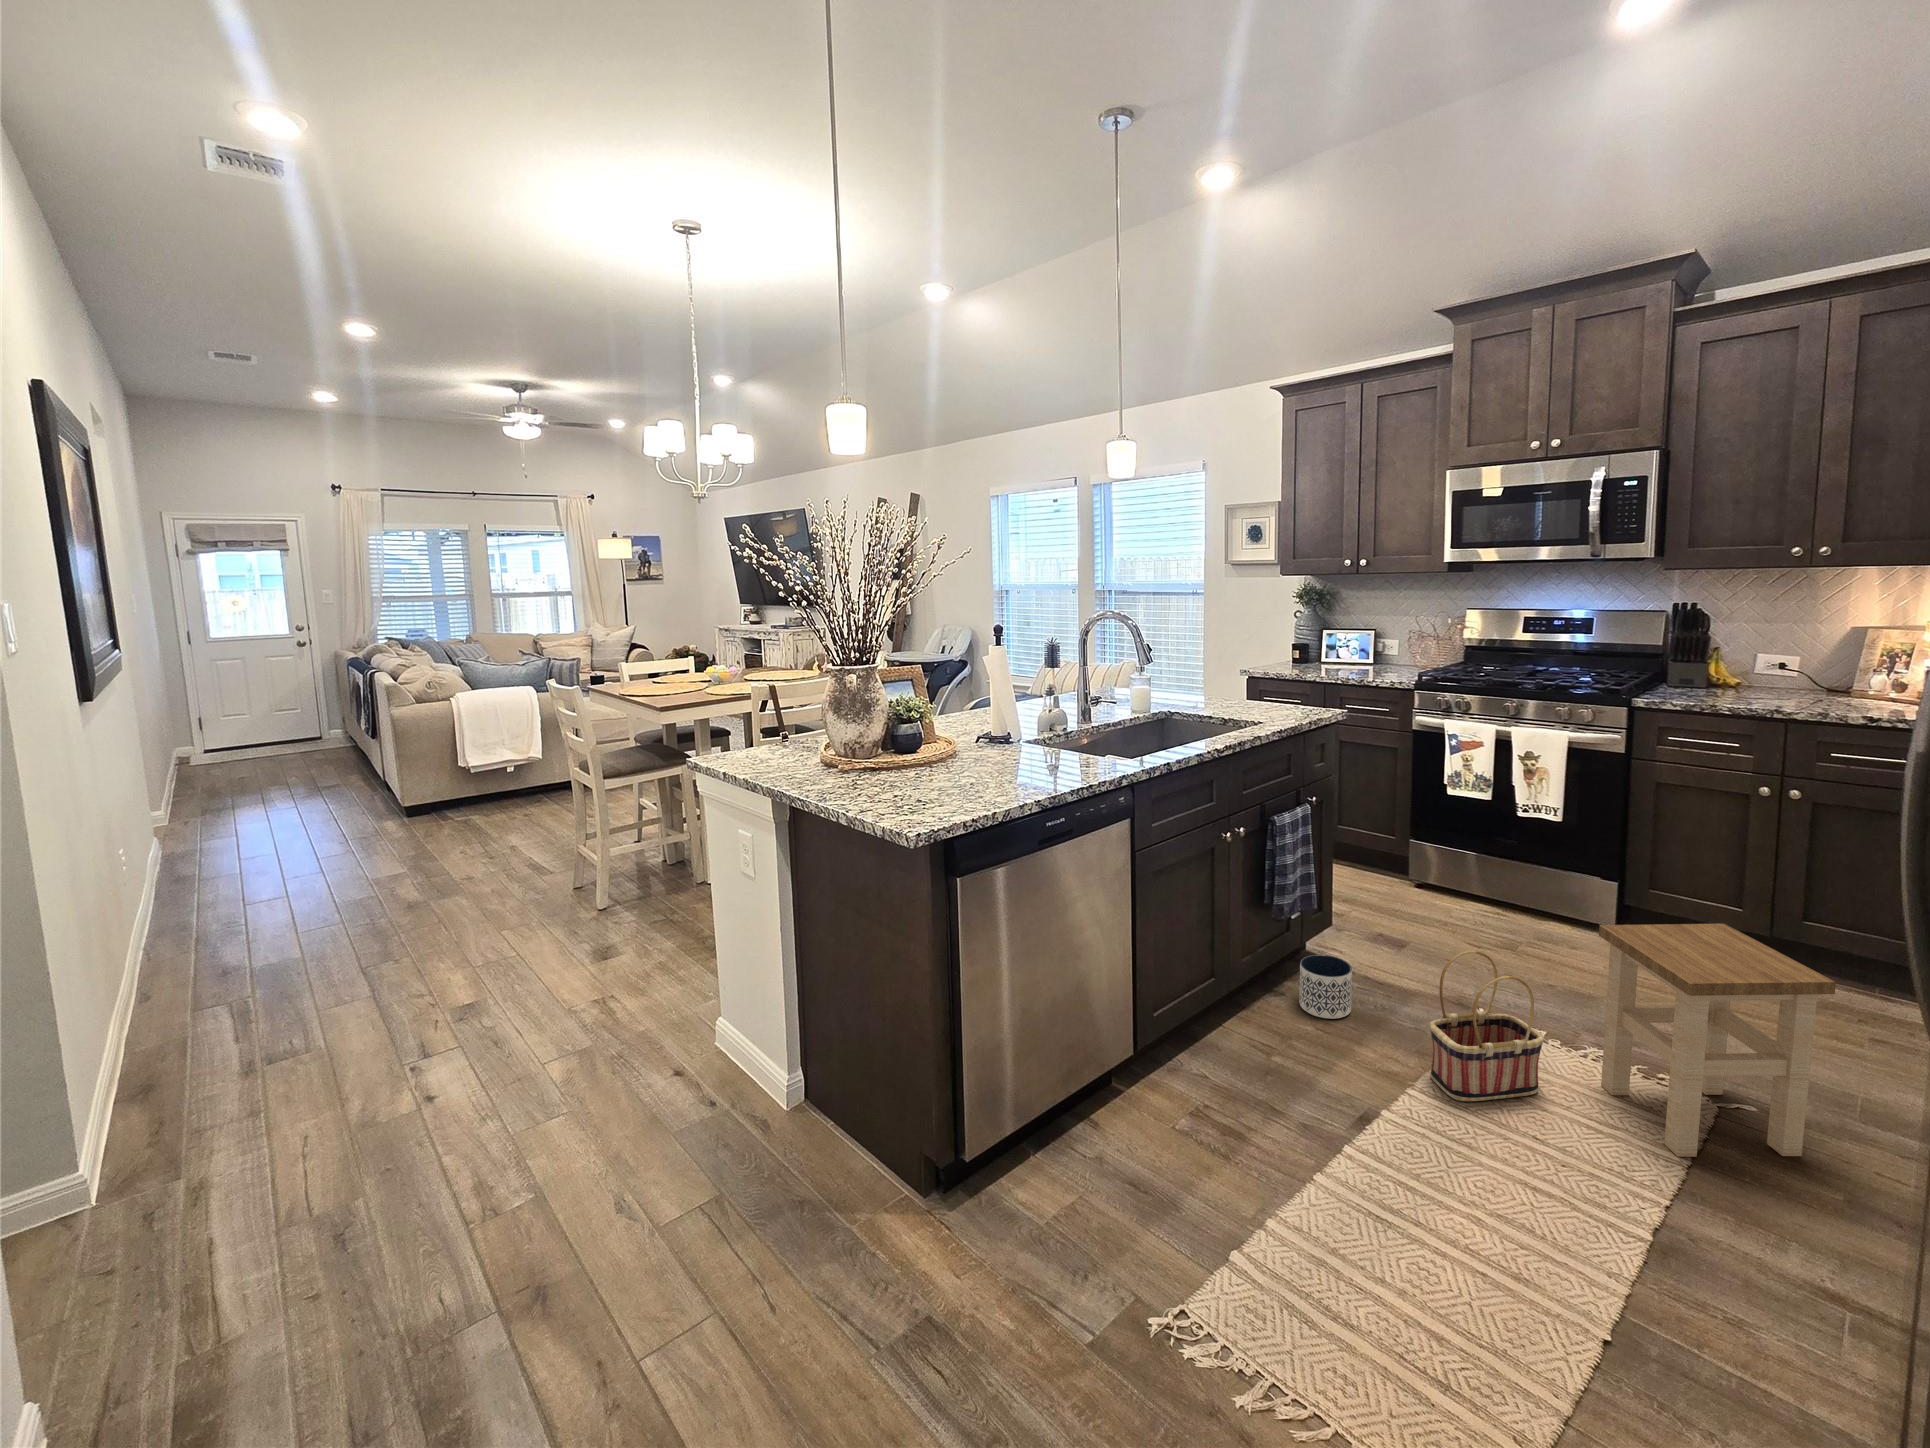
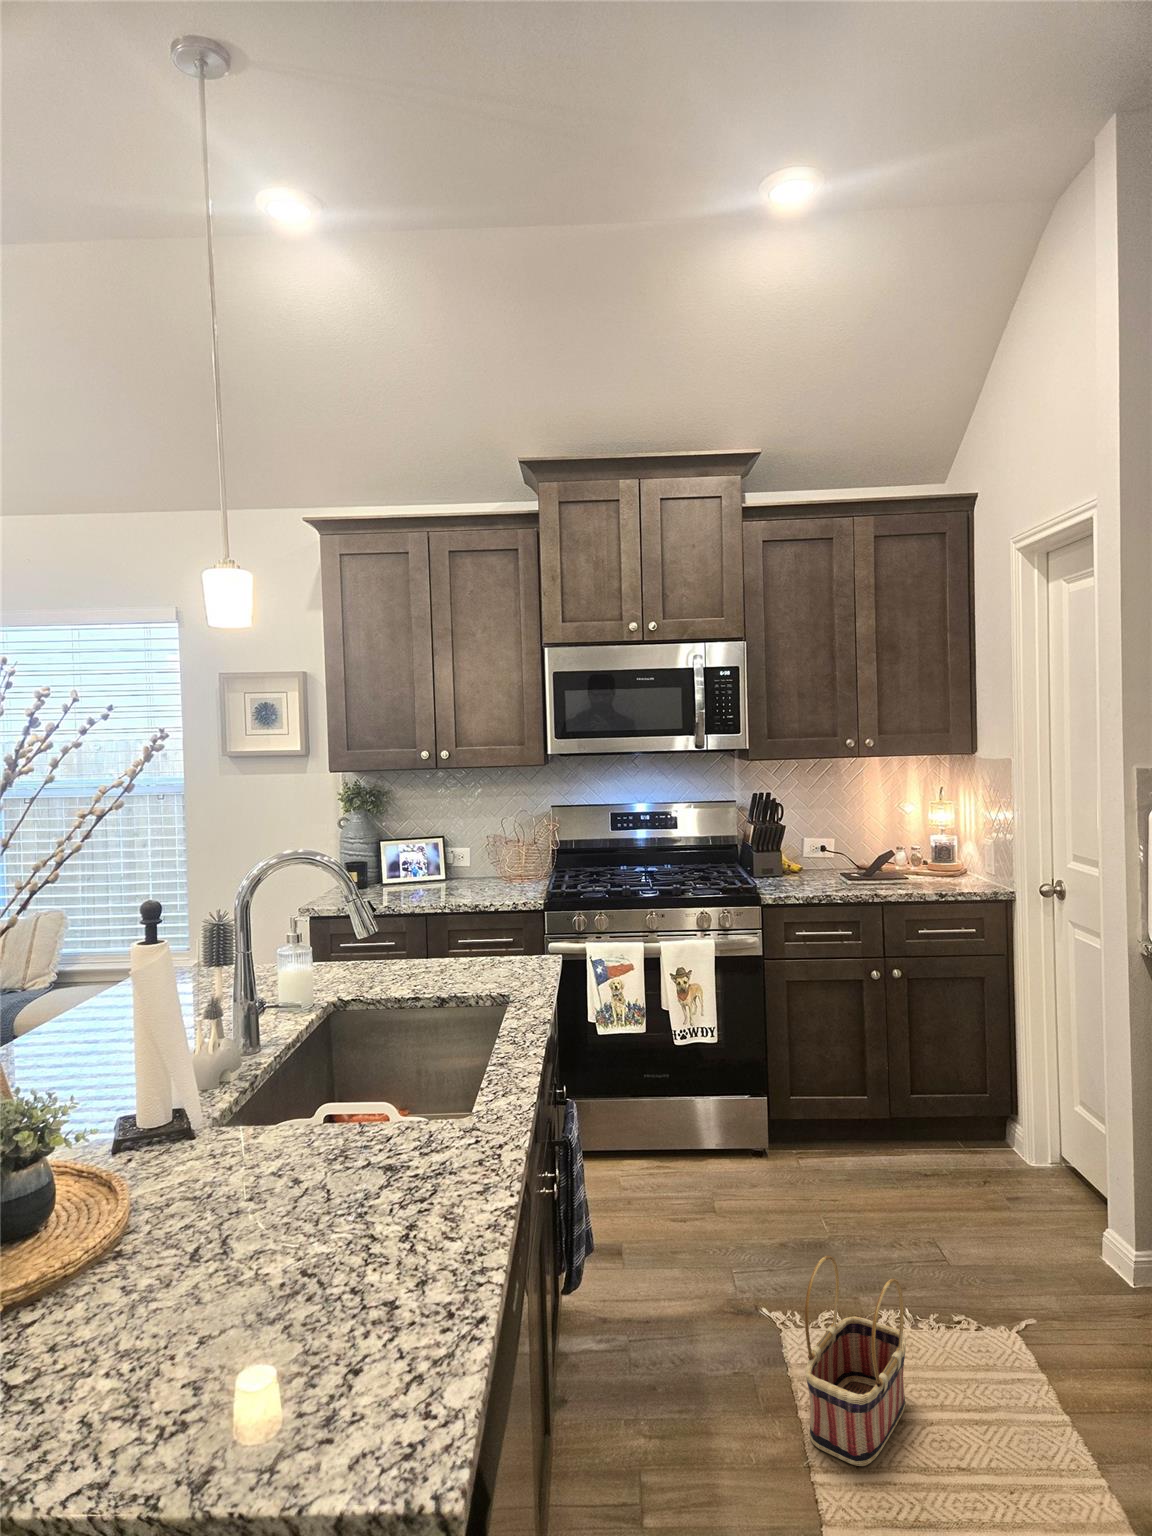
stool: present [1599,924,1836,1157] -> none [914,1131,1110,1414]
planter: present [1299,955,1352,1019] -> none [594,1319,664,1422]

